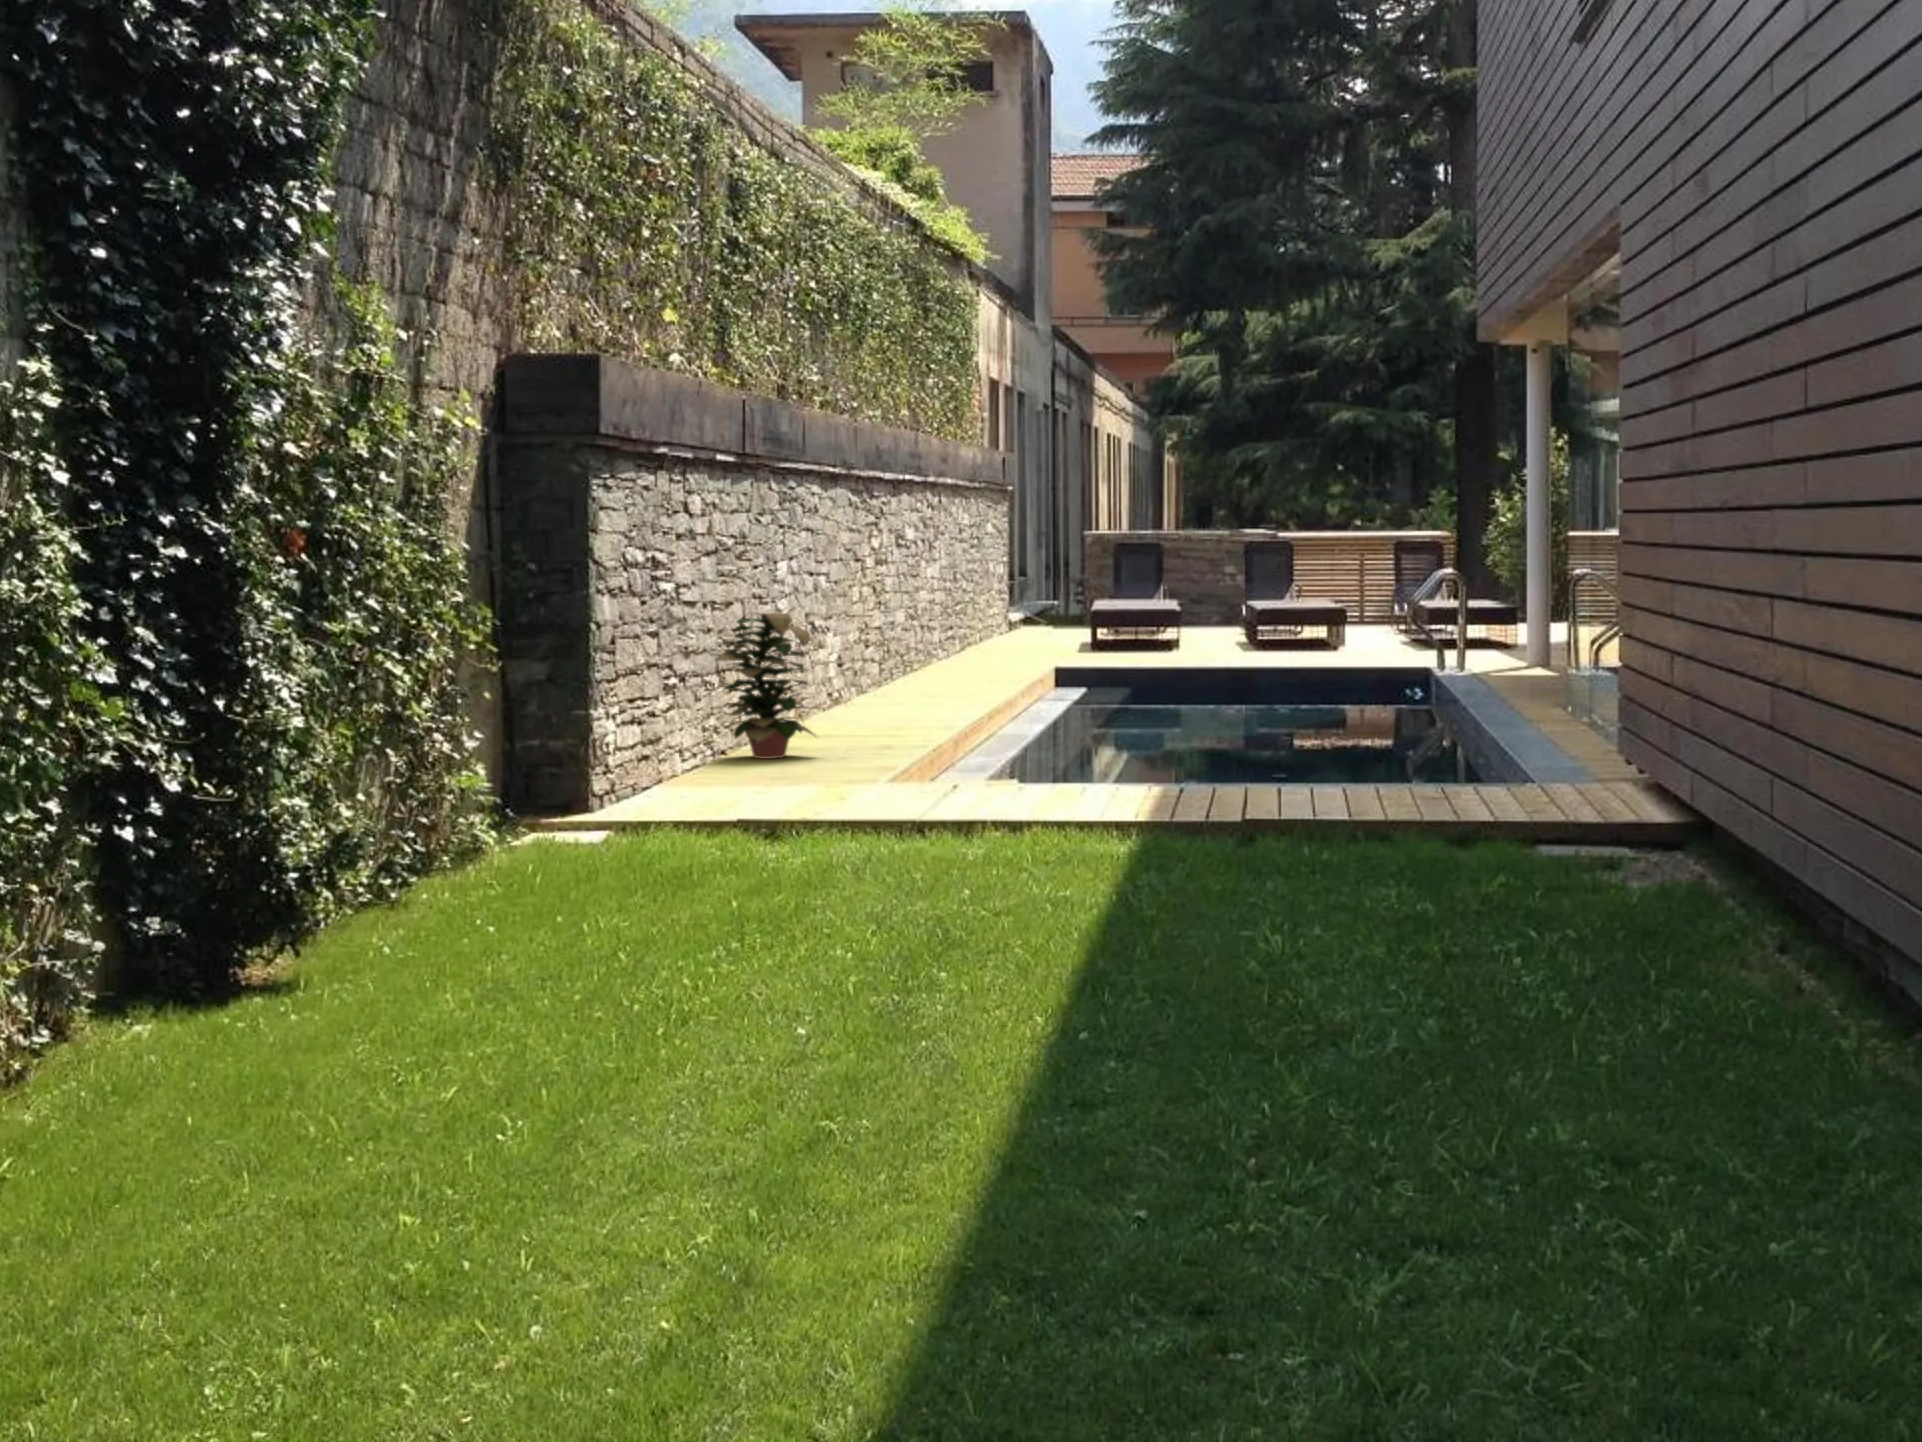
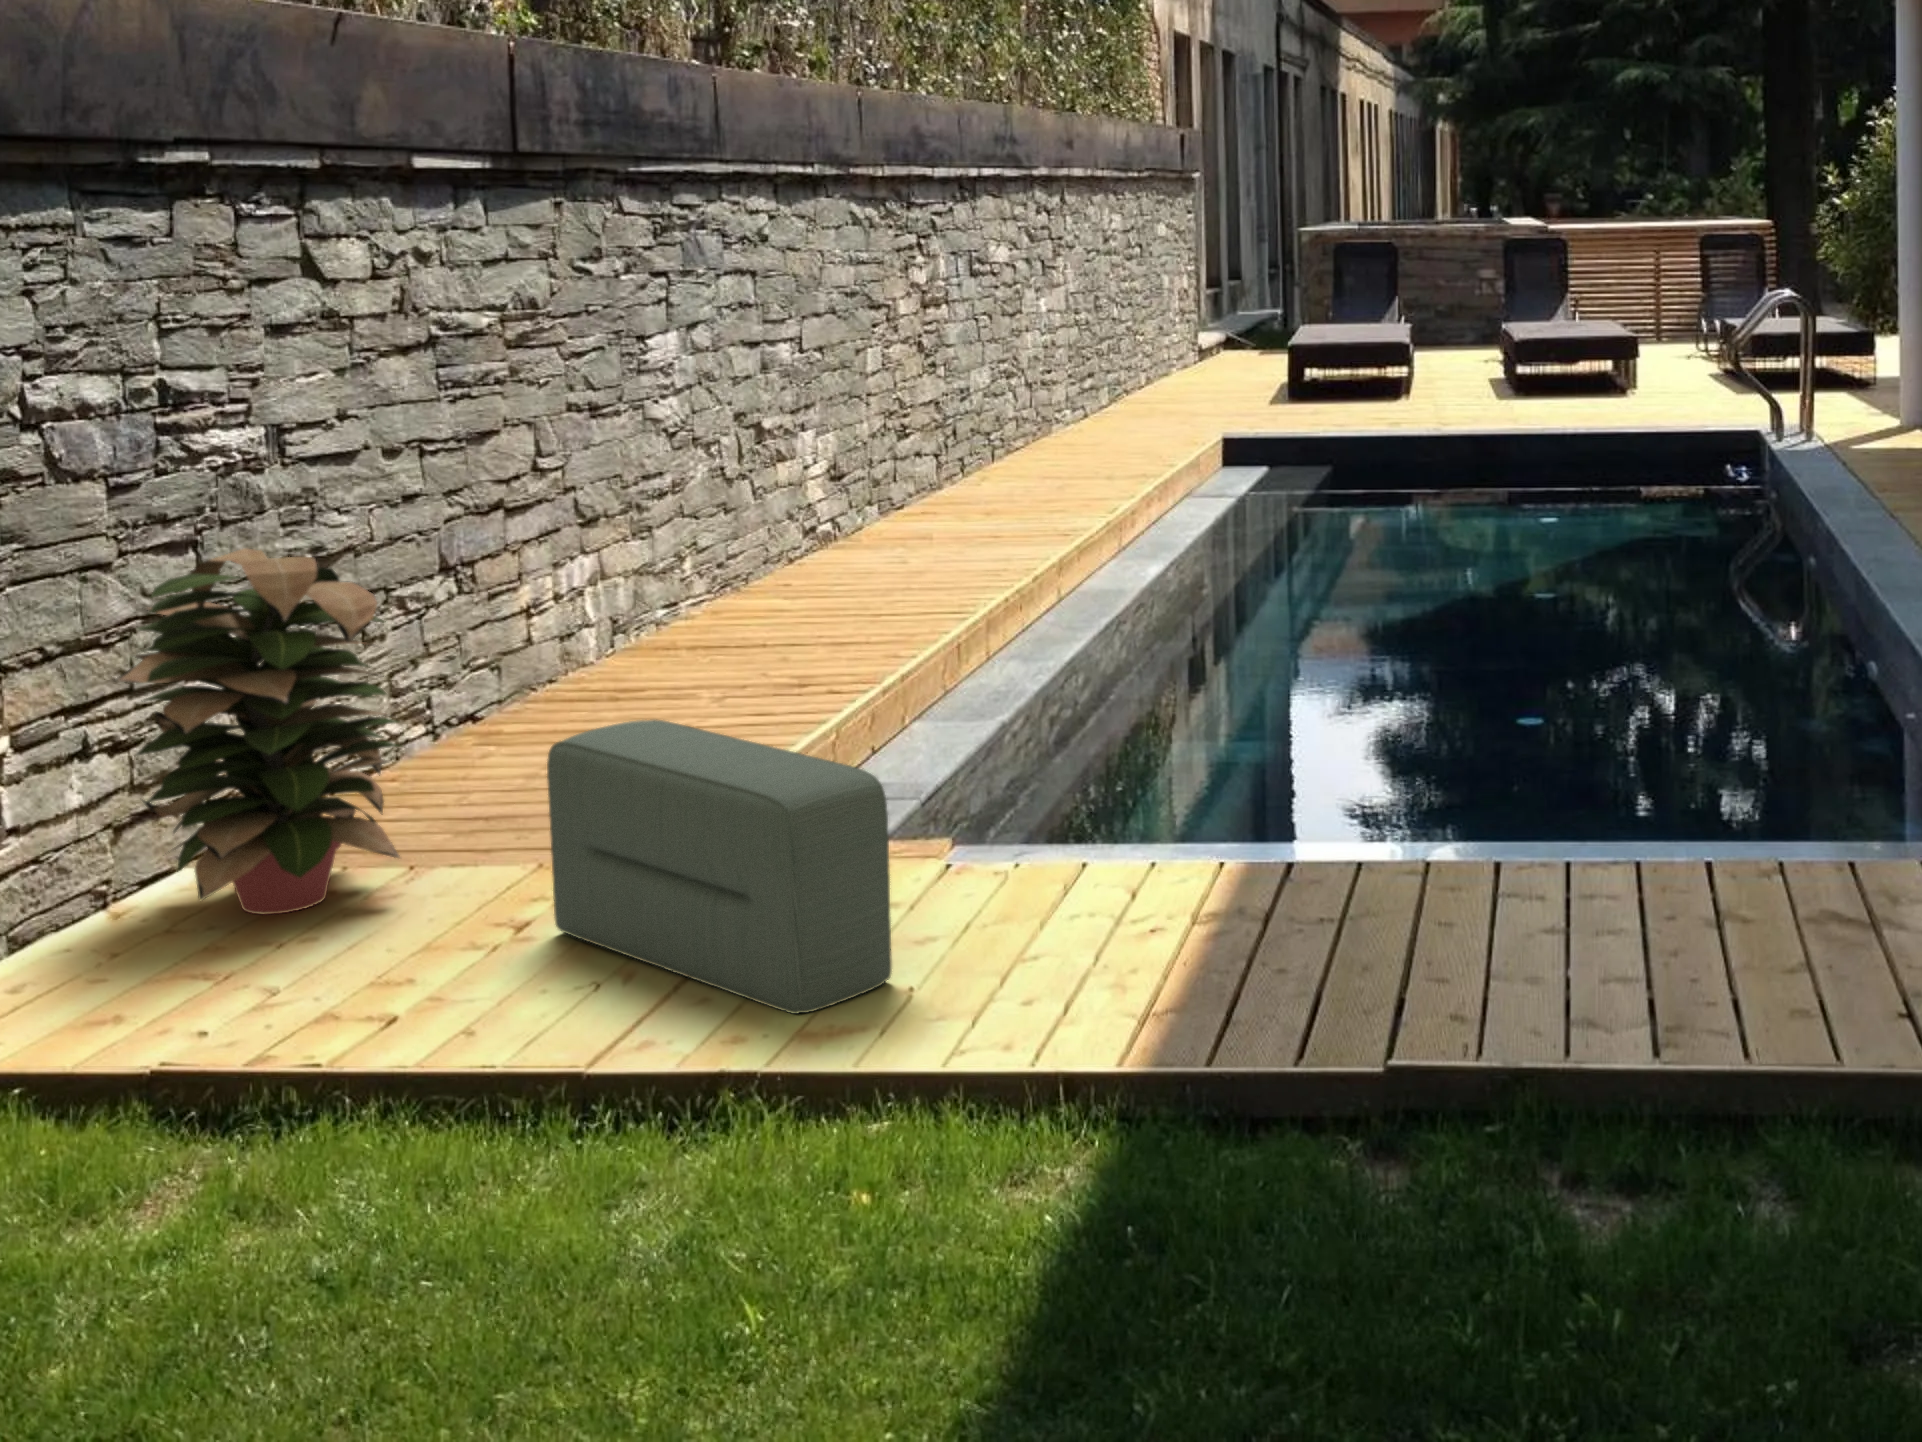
pouf: none [893,677,1040,766] -> present [547,720,892,1014]

